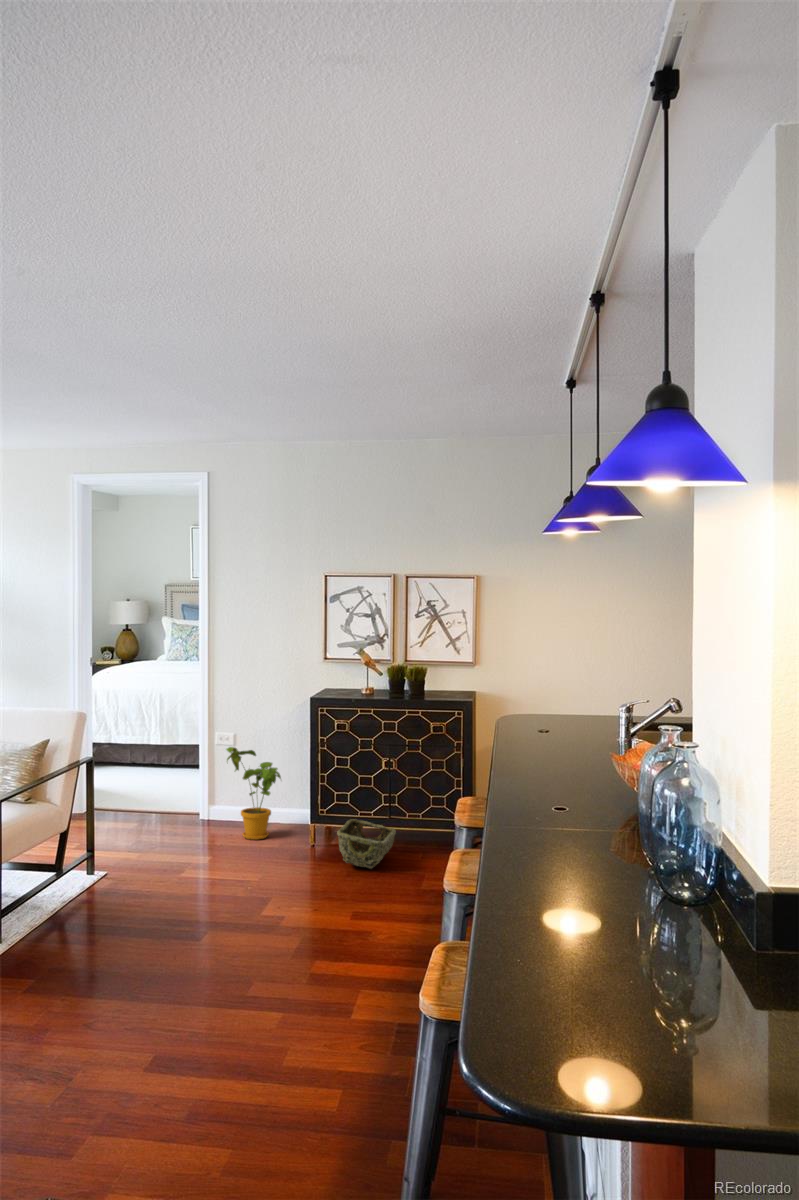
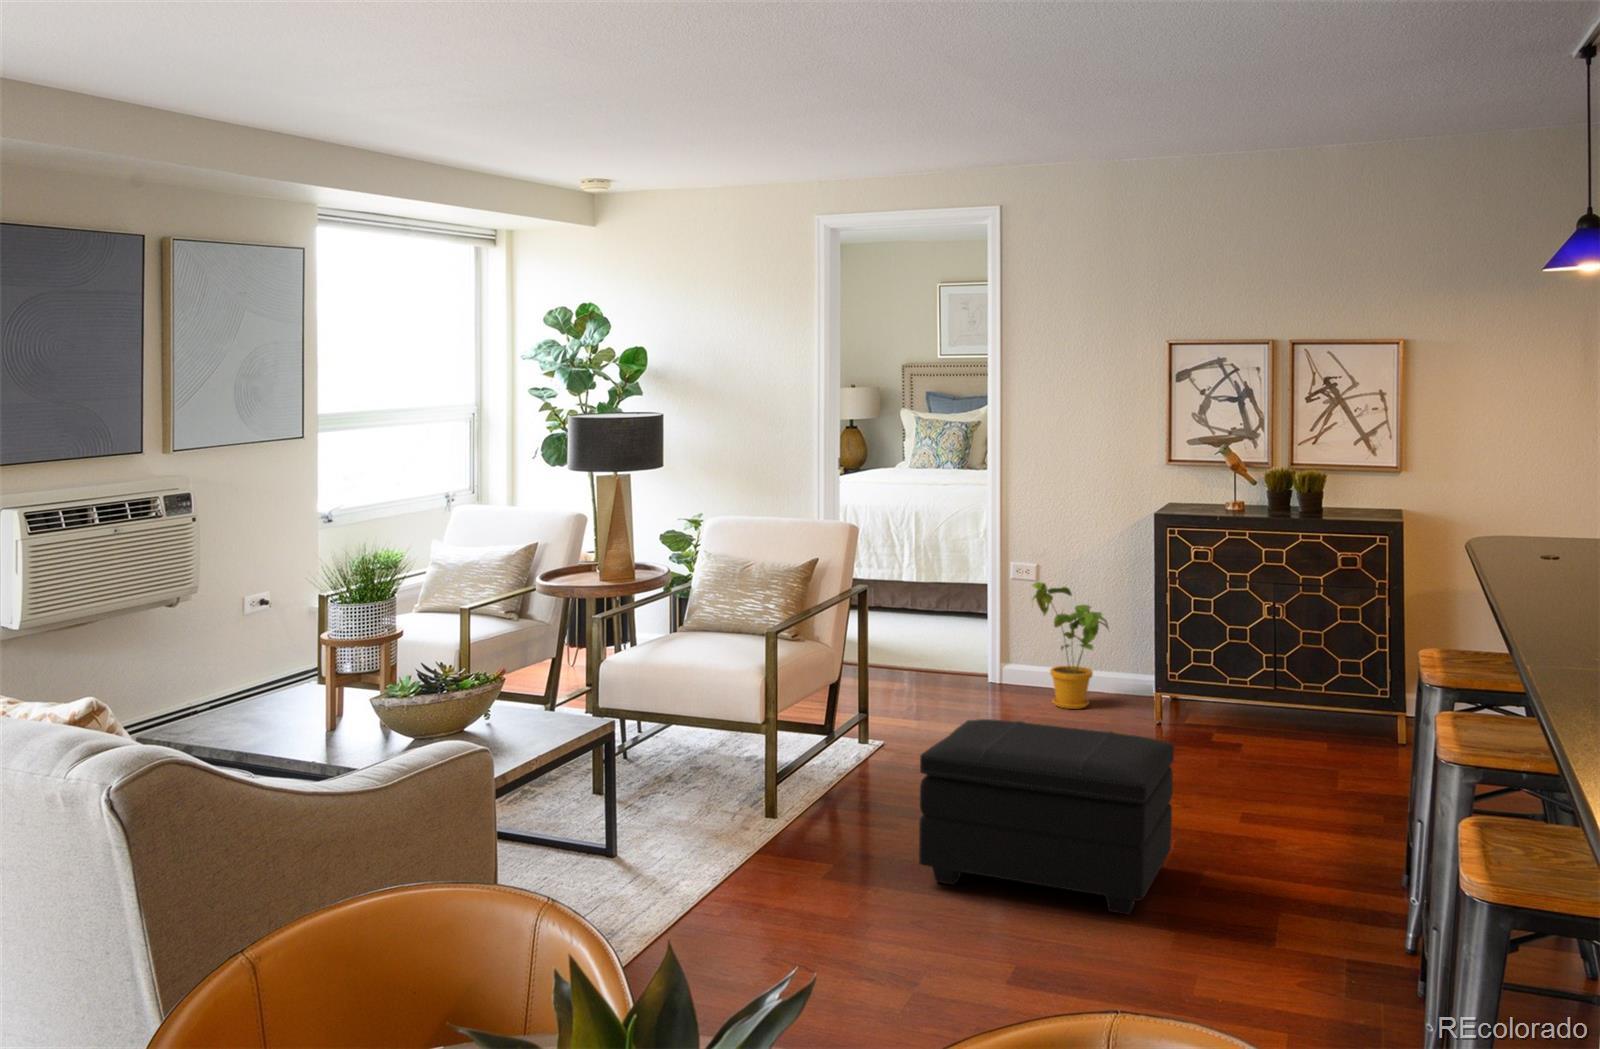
woven basket: present [337,819,396,868] -> none [1201,686,1283,755]
footstool: none [95,857,290,1000] -> present [919,719,1174,914]

